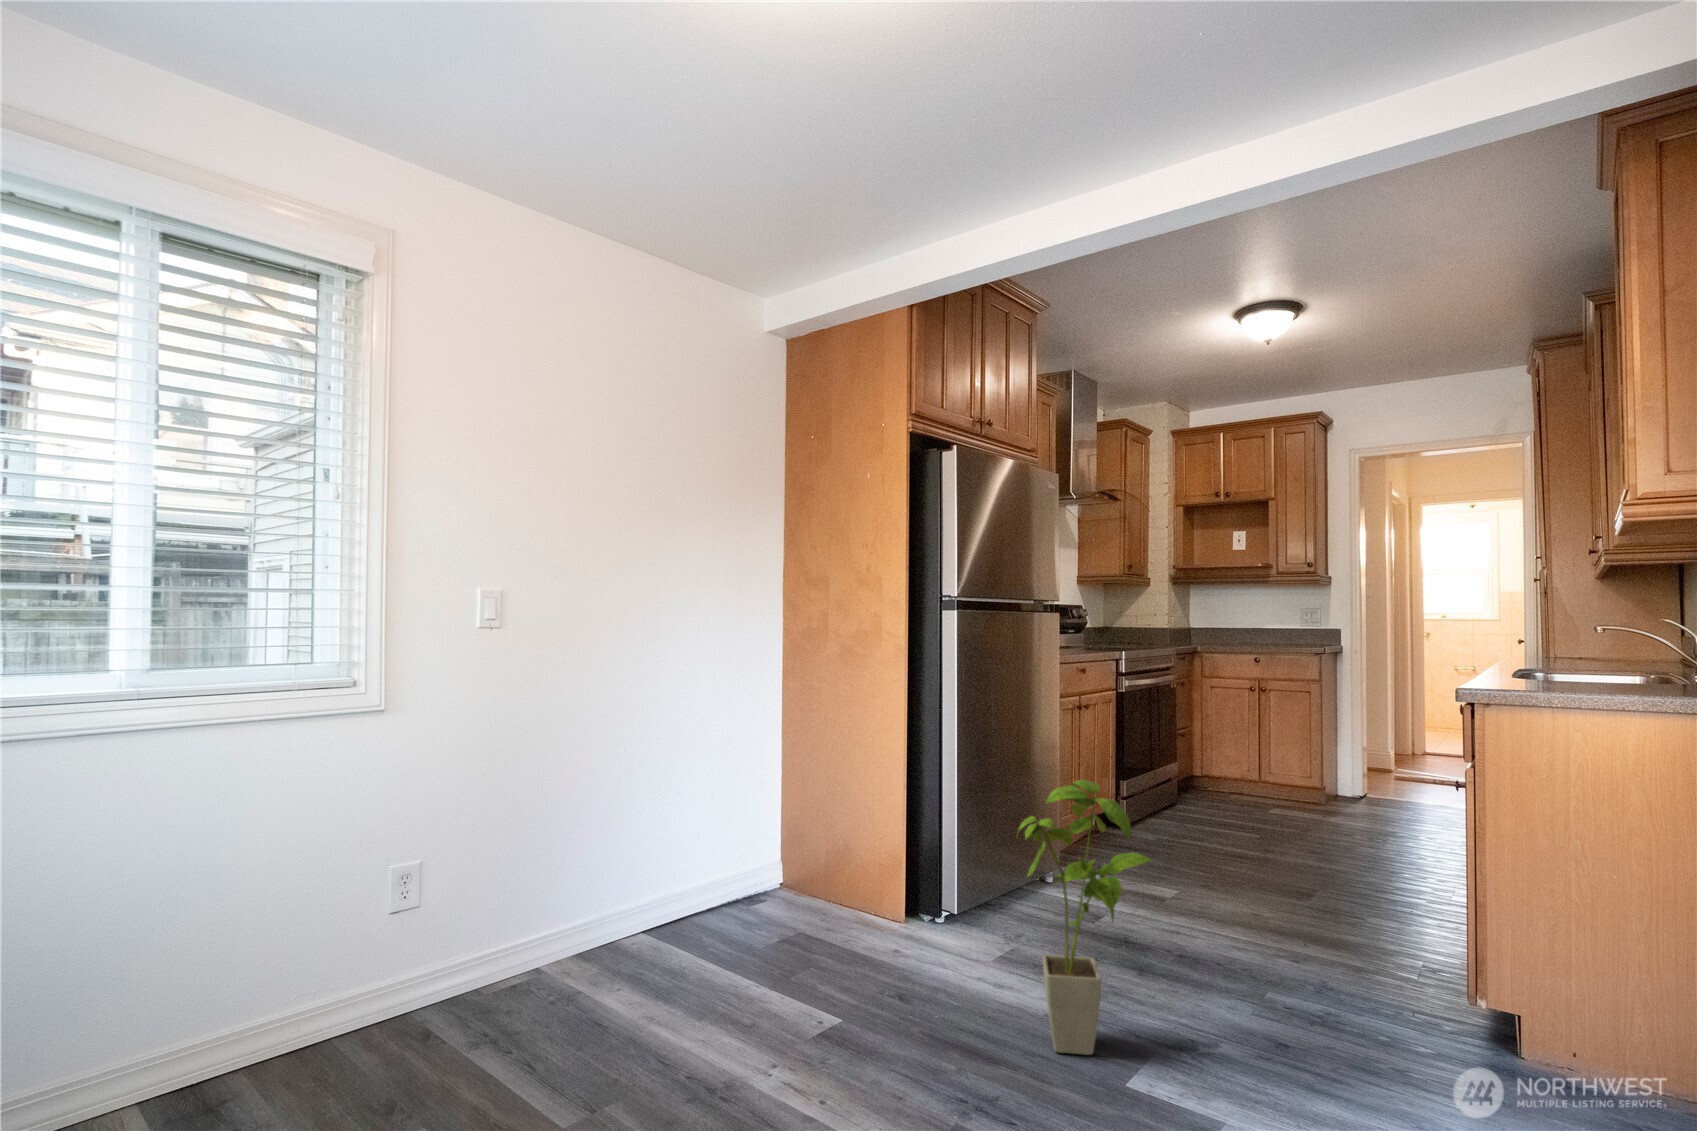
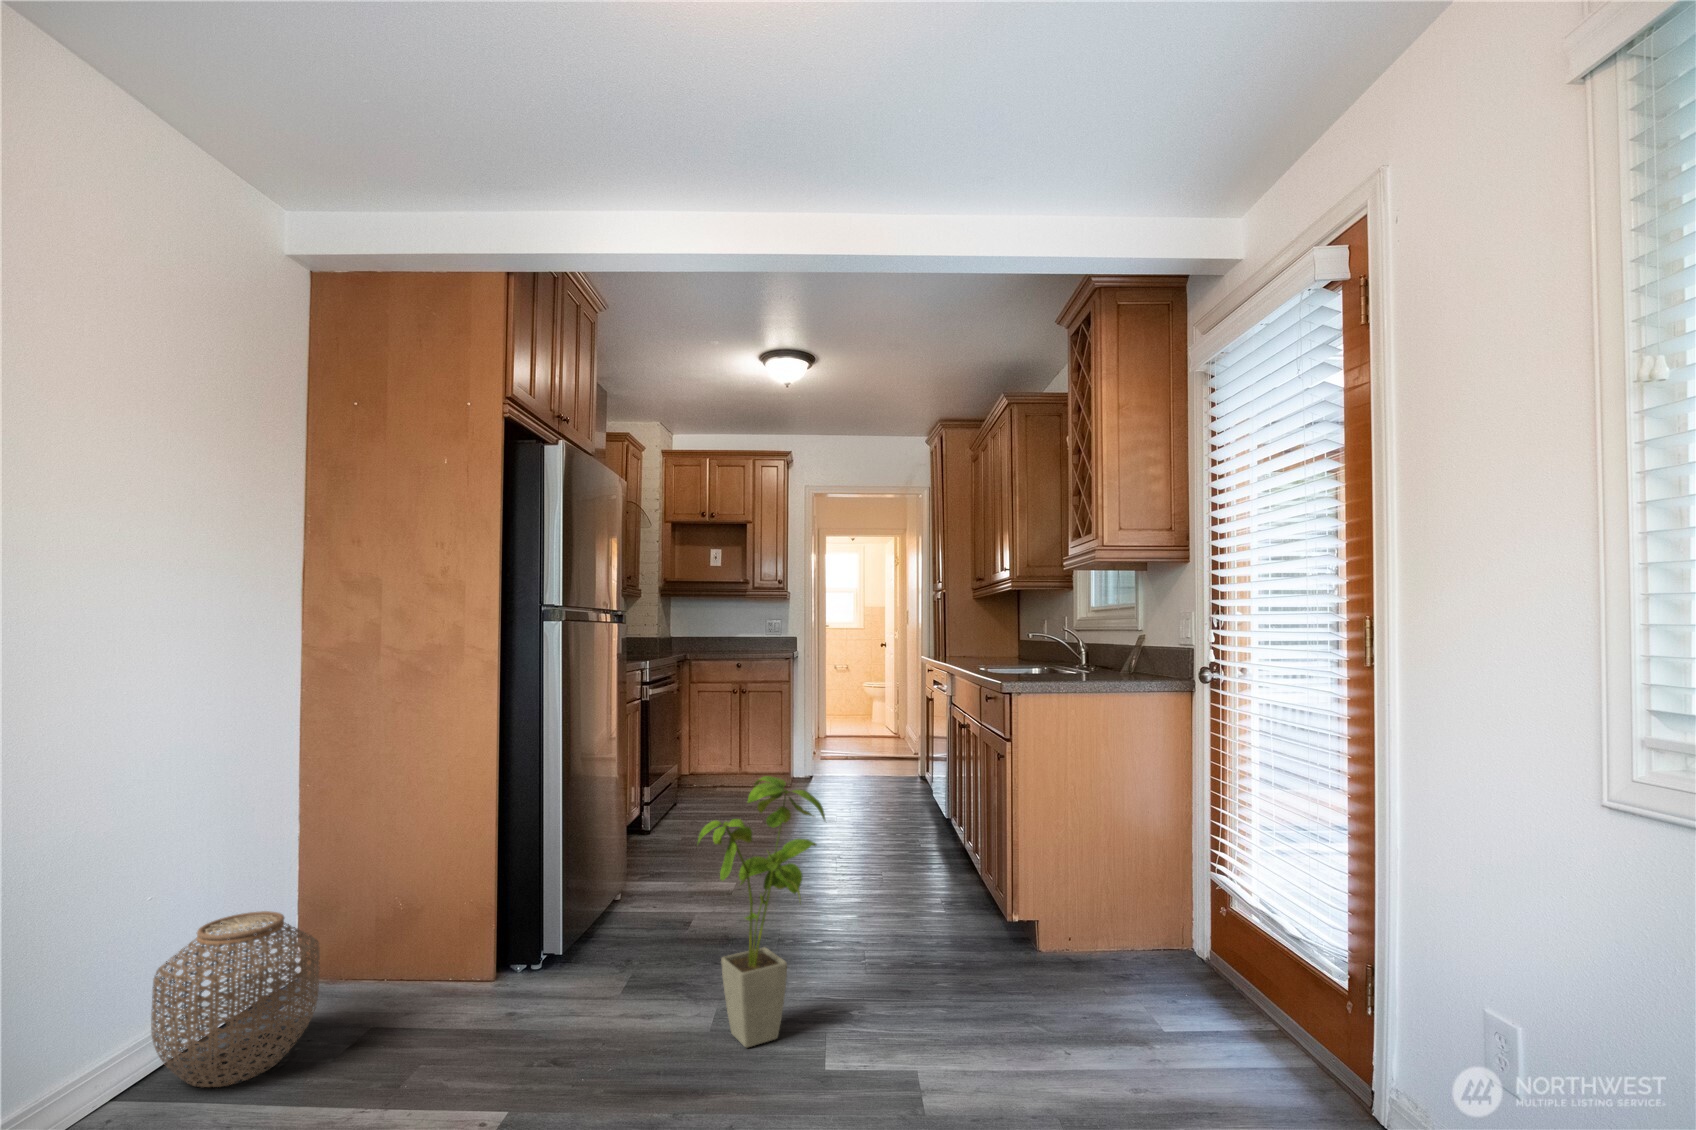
woven basket: none [660,824,761,944] -> present [151,911,320,1087]

